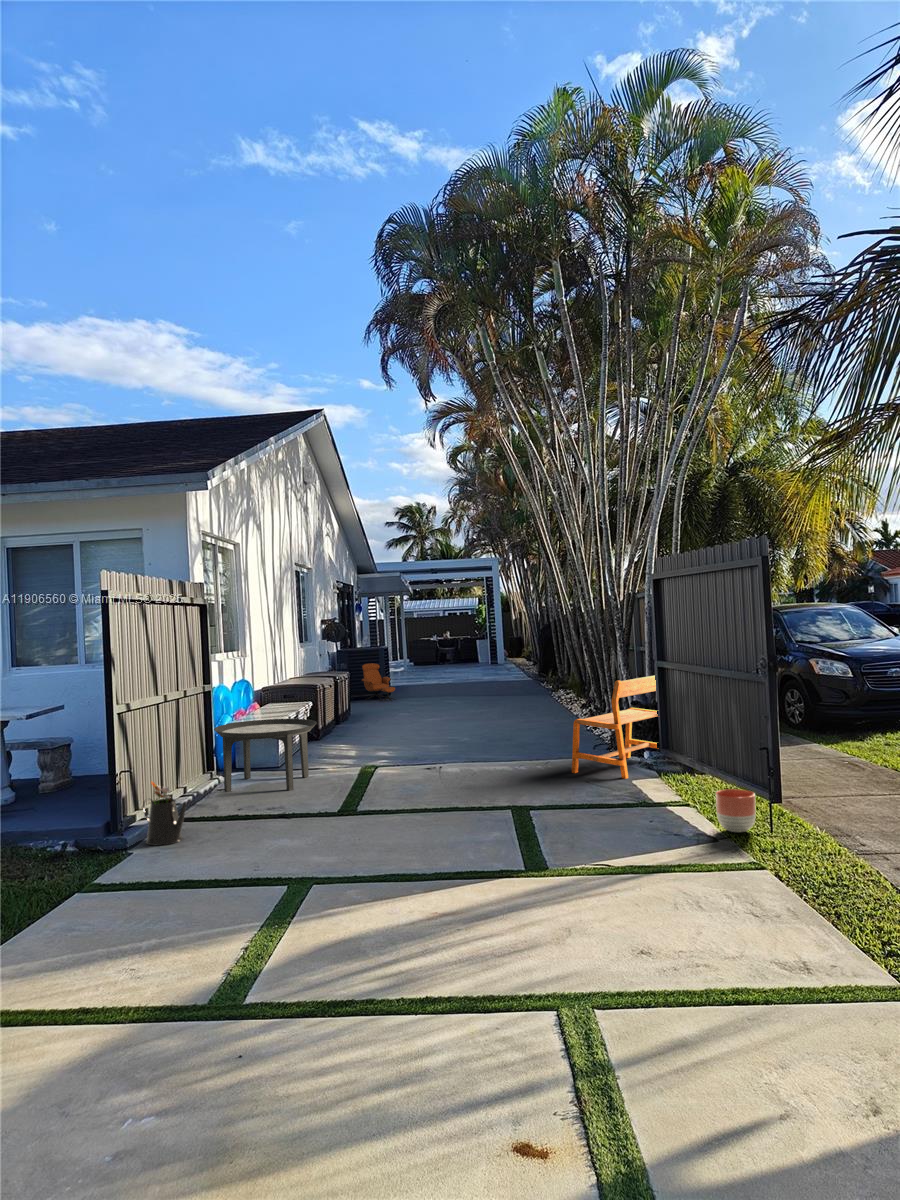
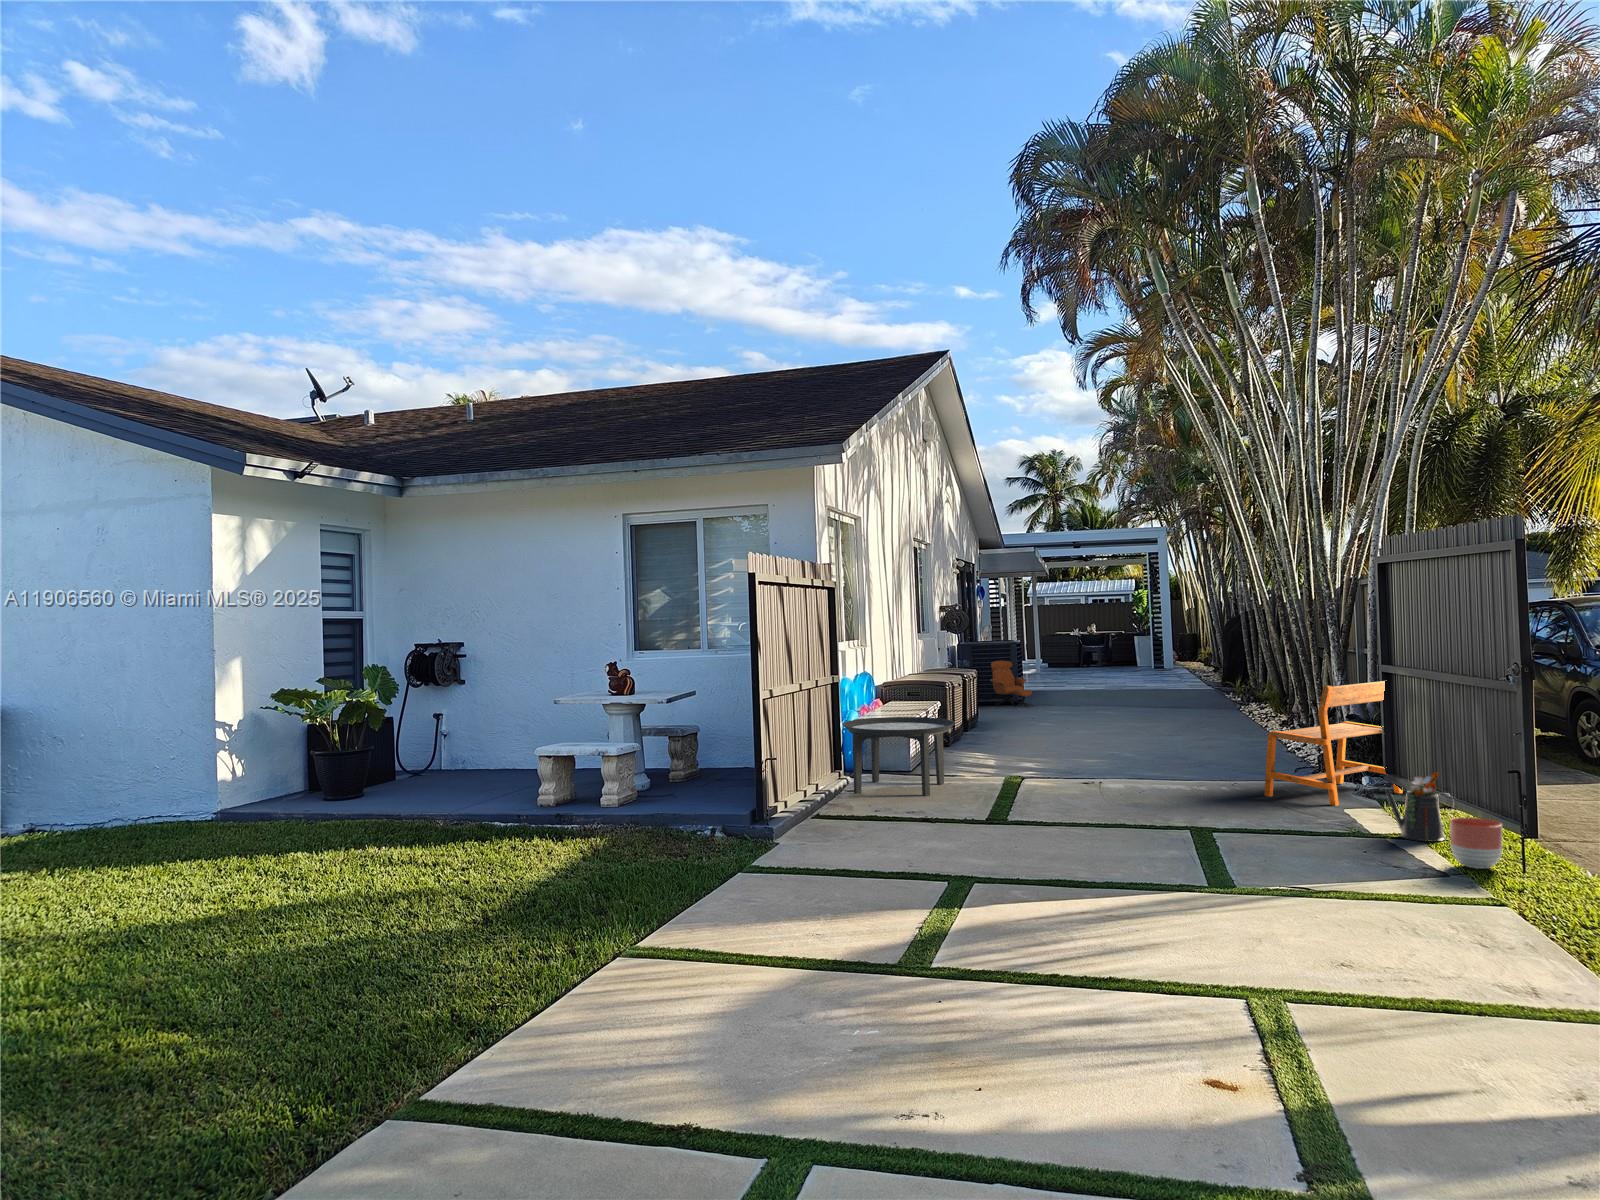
watering can: present [143,782,186,845] -> present [1386,772,1450,842]

